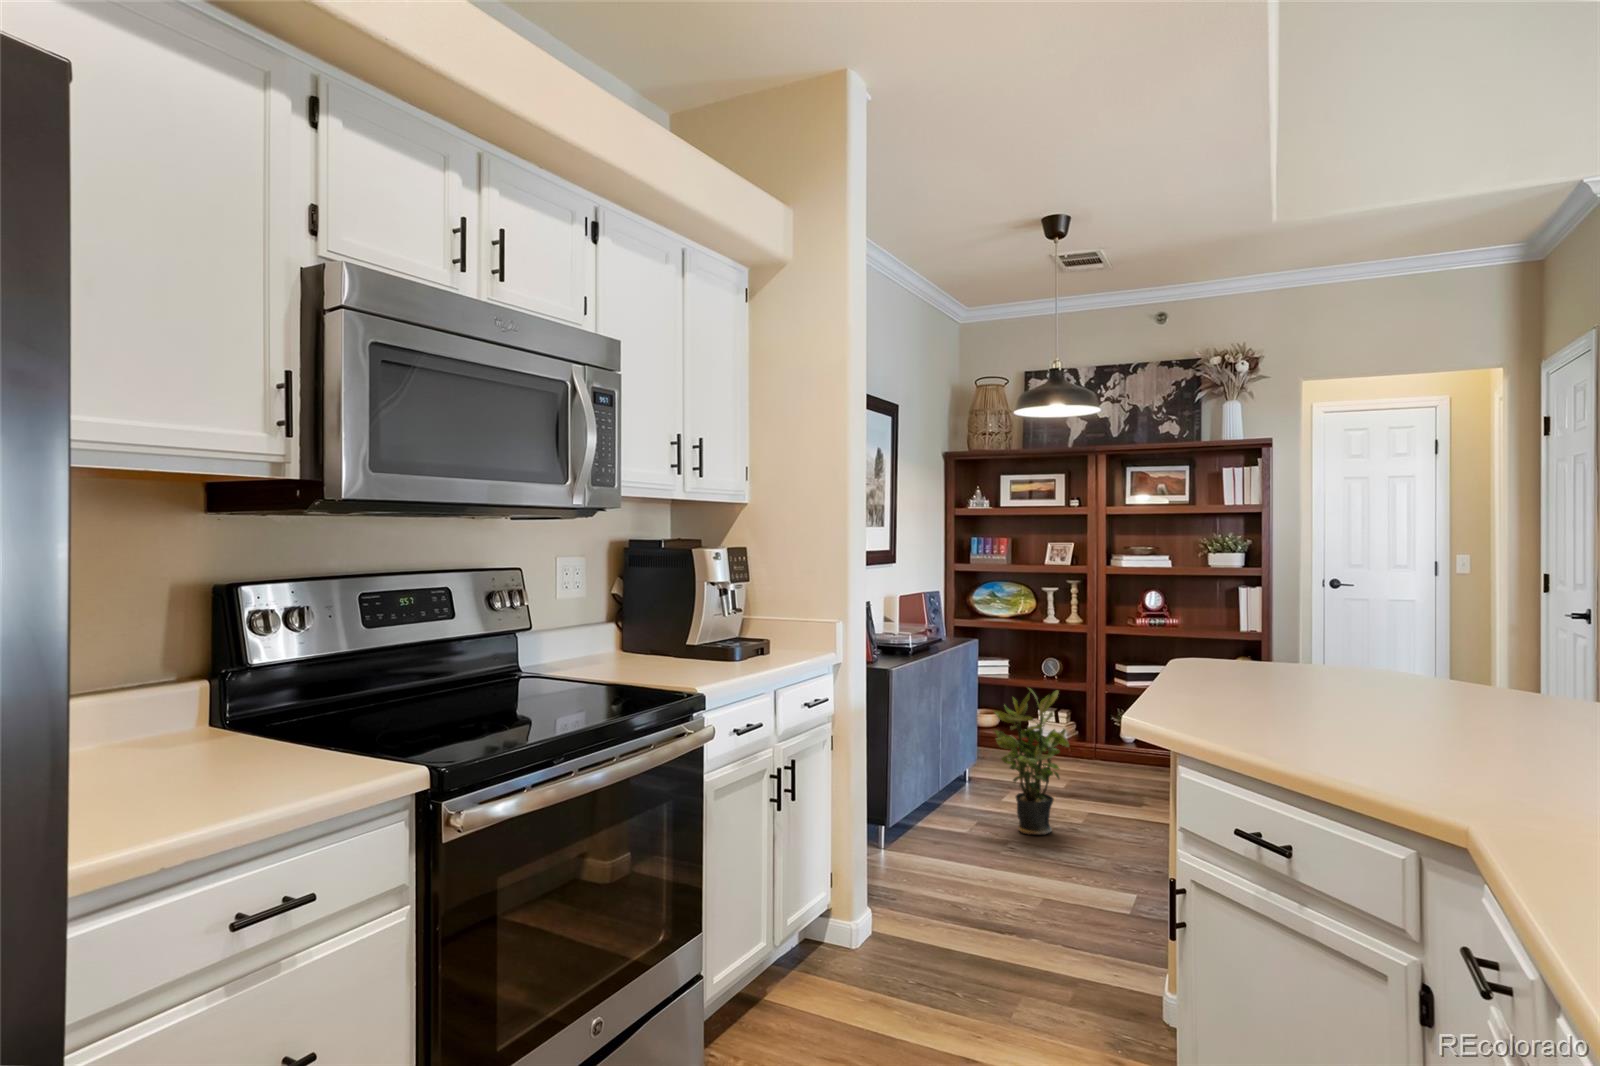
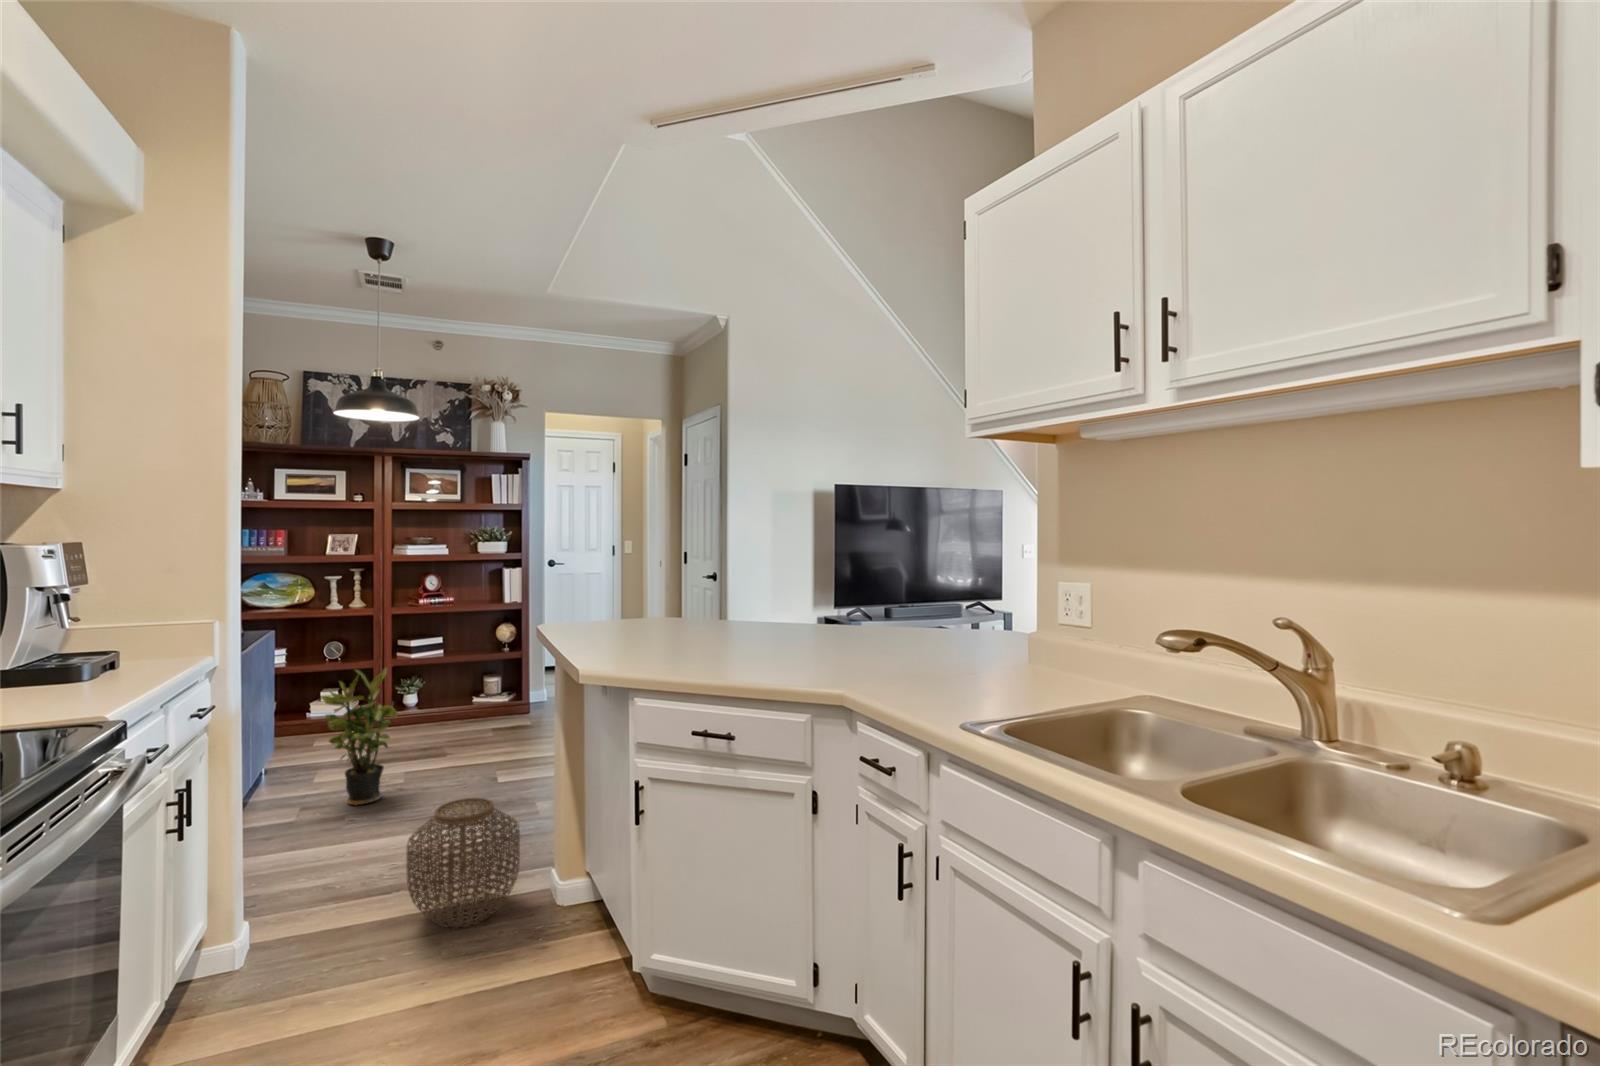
woven basket: none [996,848,1122,999] -> present [407,798,520,927]

